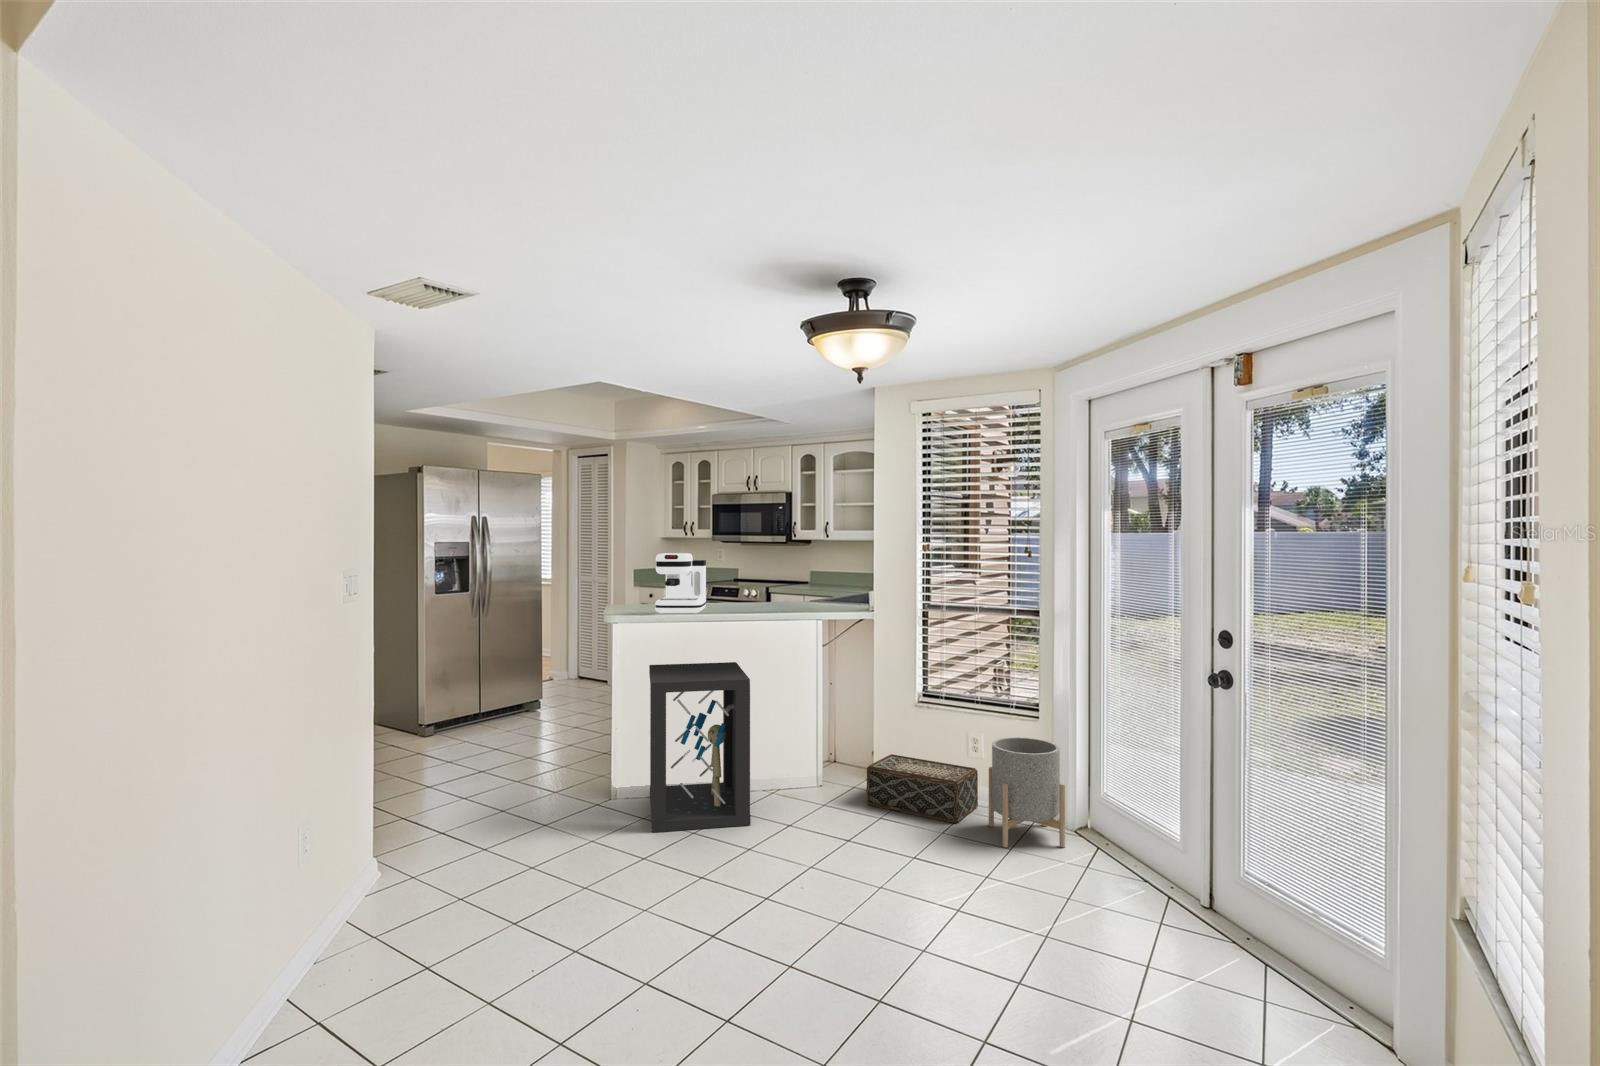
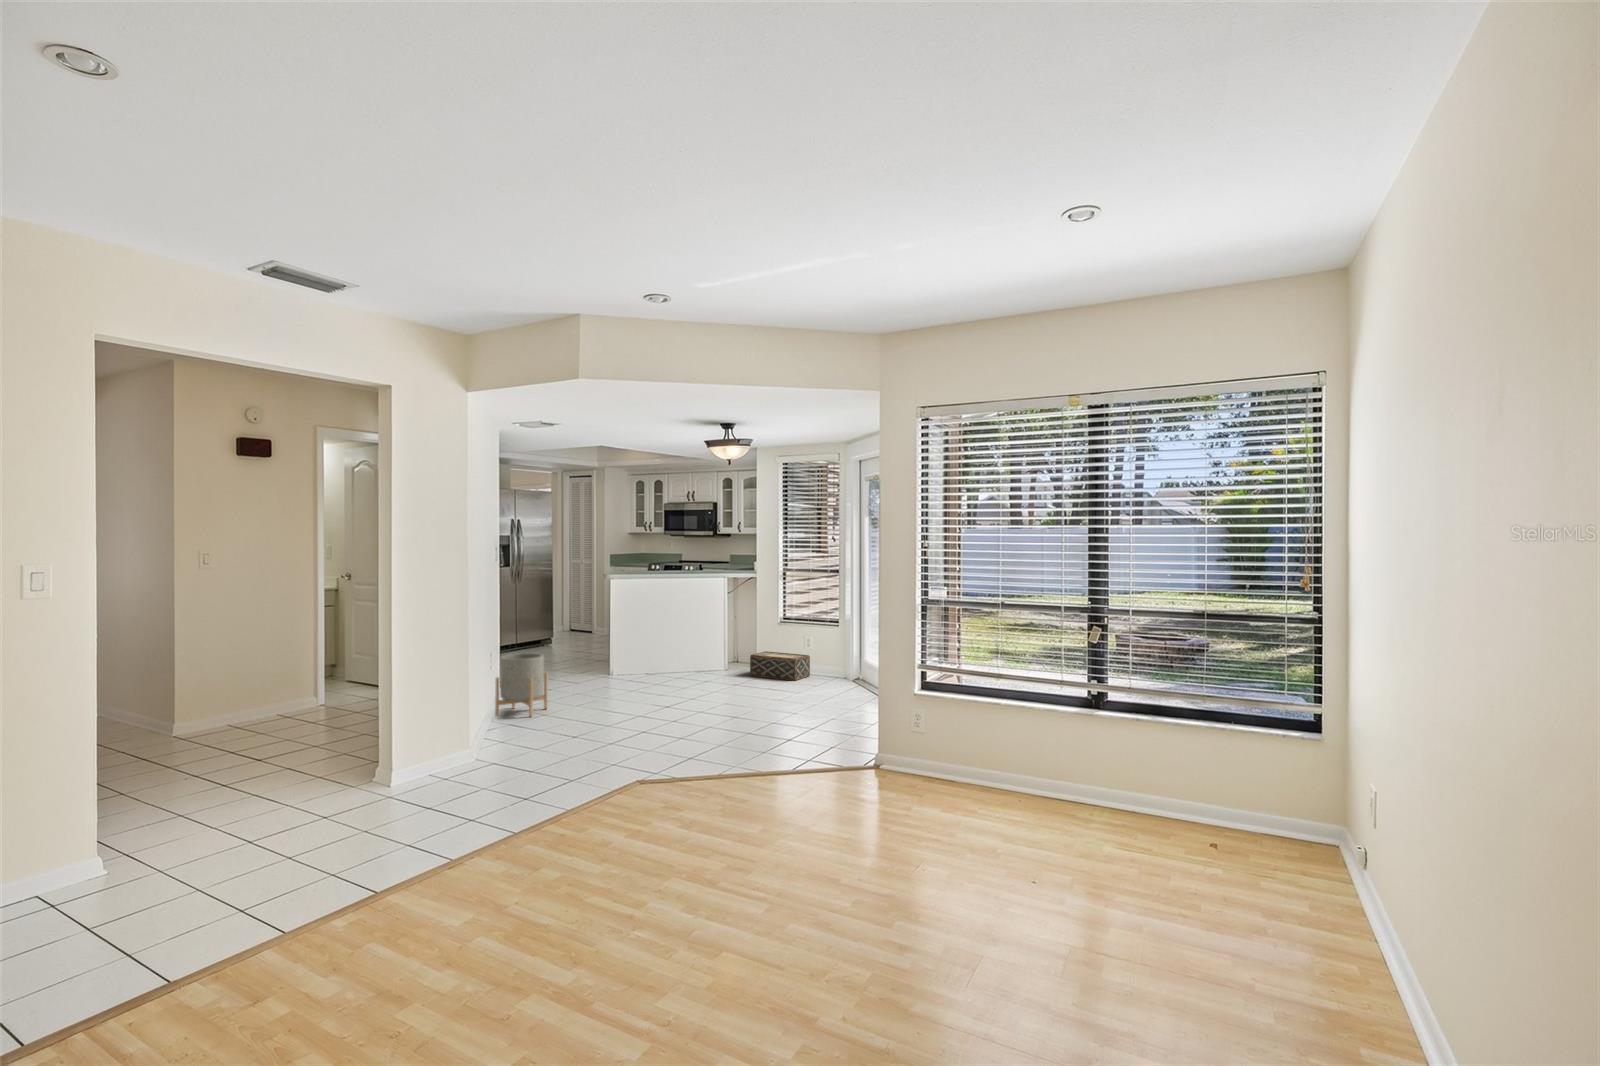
coffee maker: present [655,553,706,614] -> none [633,539,662,573]
storage cabinet: present [649,662,751,832] -> none [630,600,686,684]
planter: present [989,737,1065,847] -> present [495,653,548,717]

